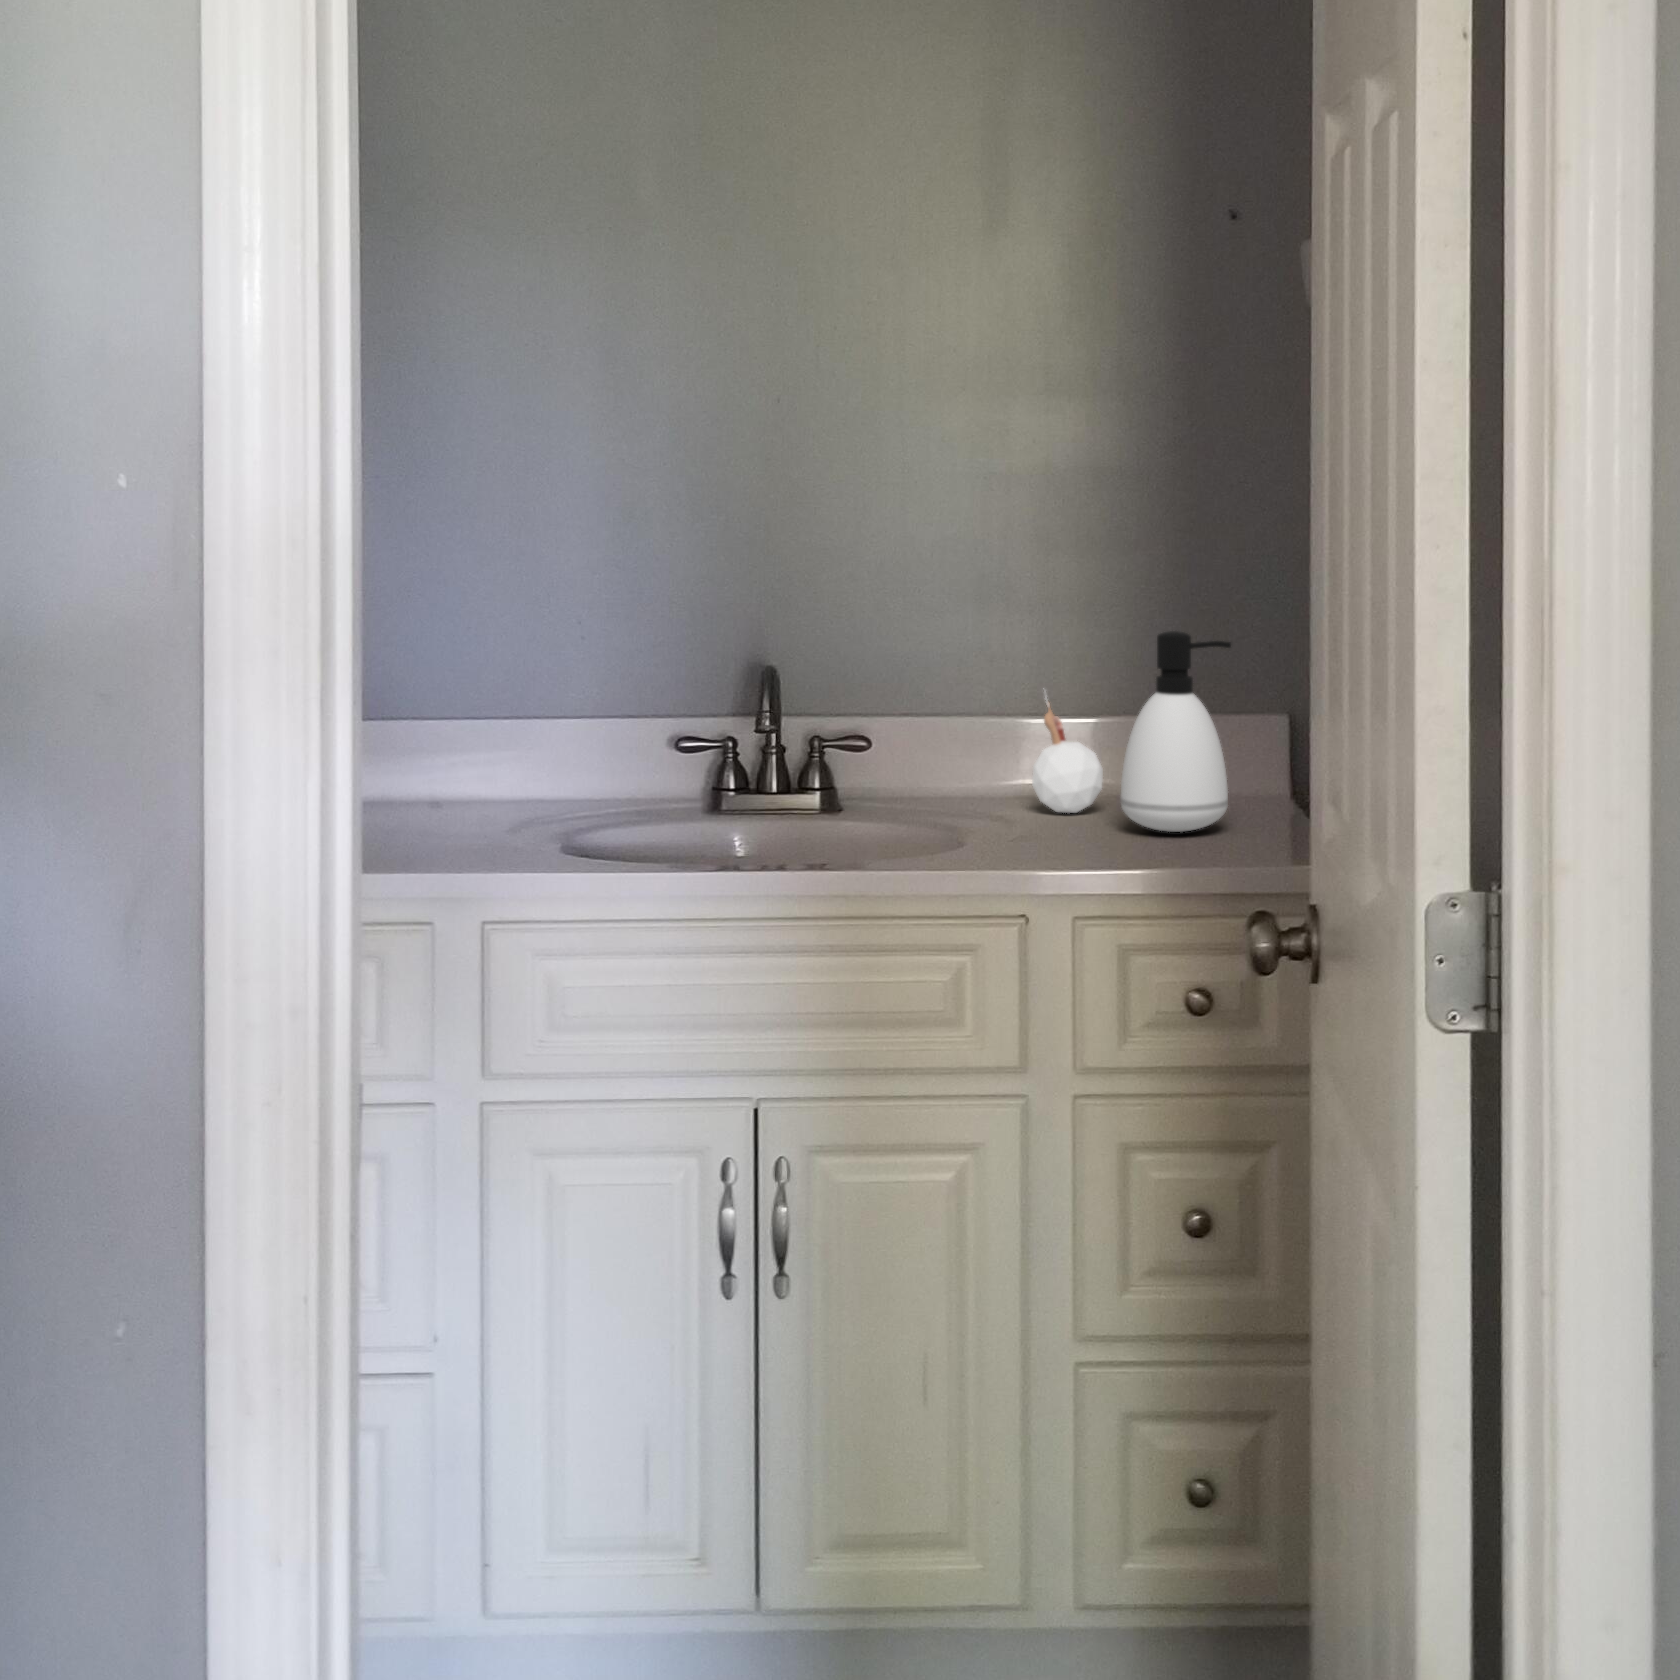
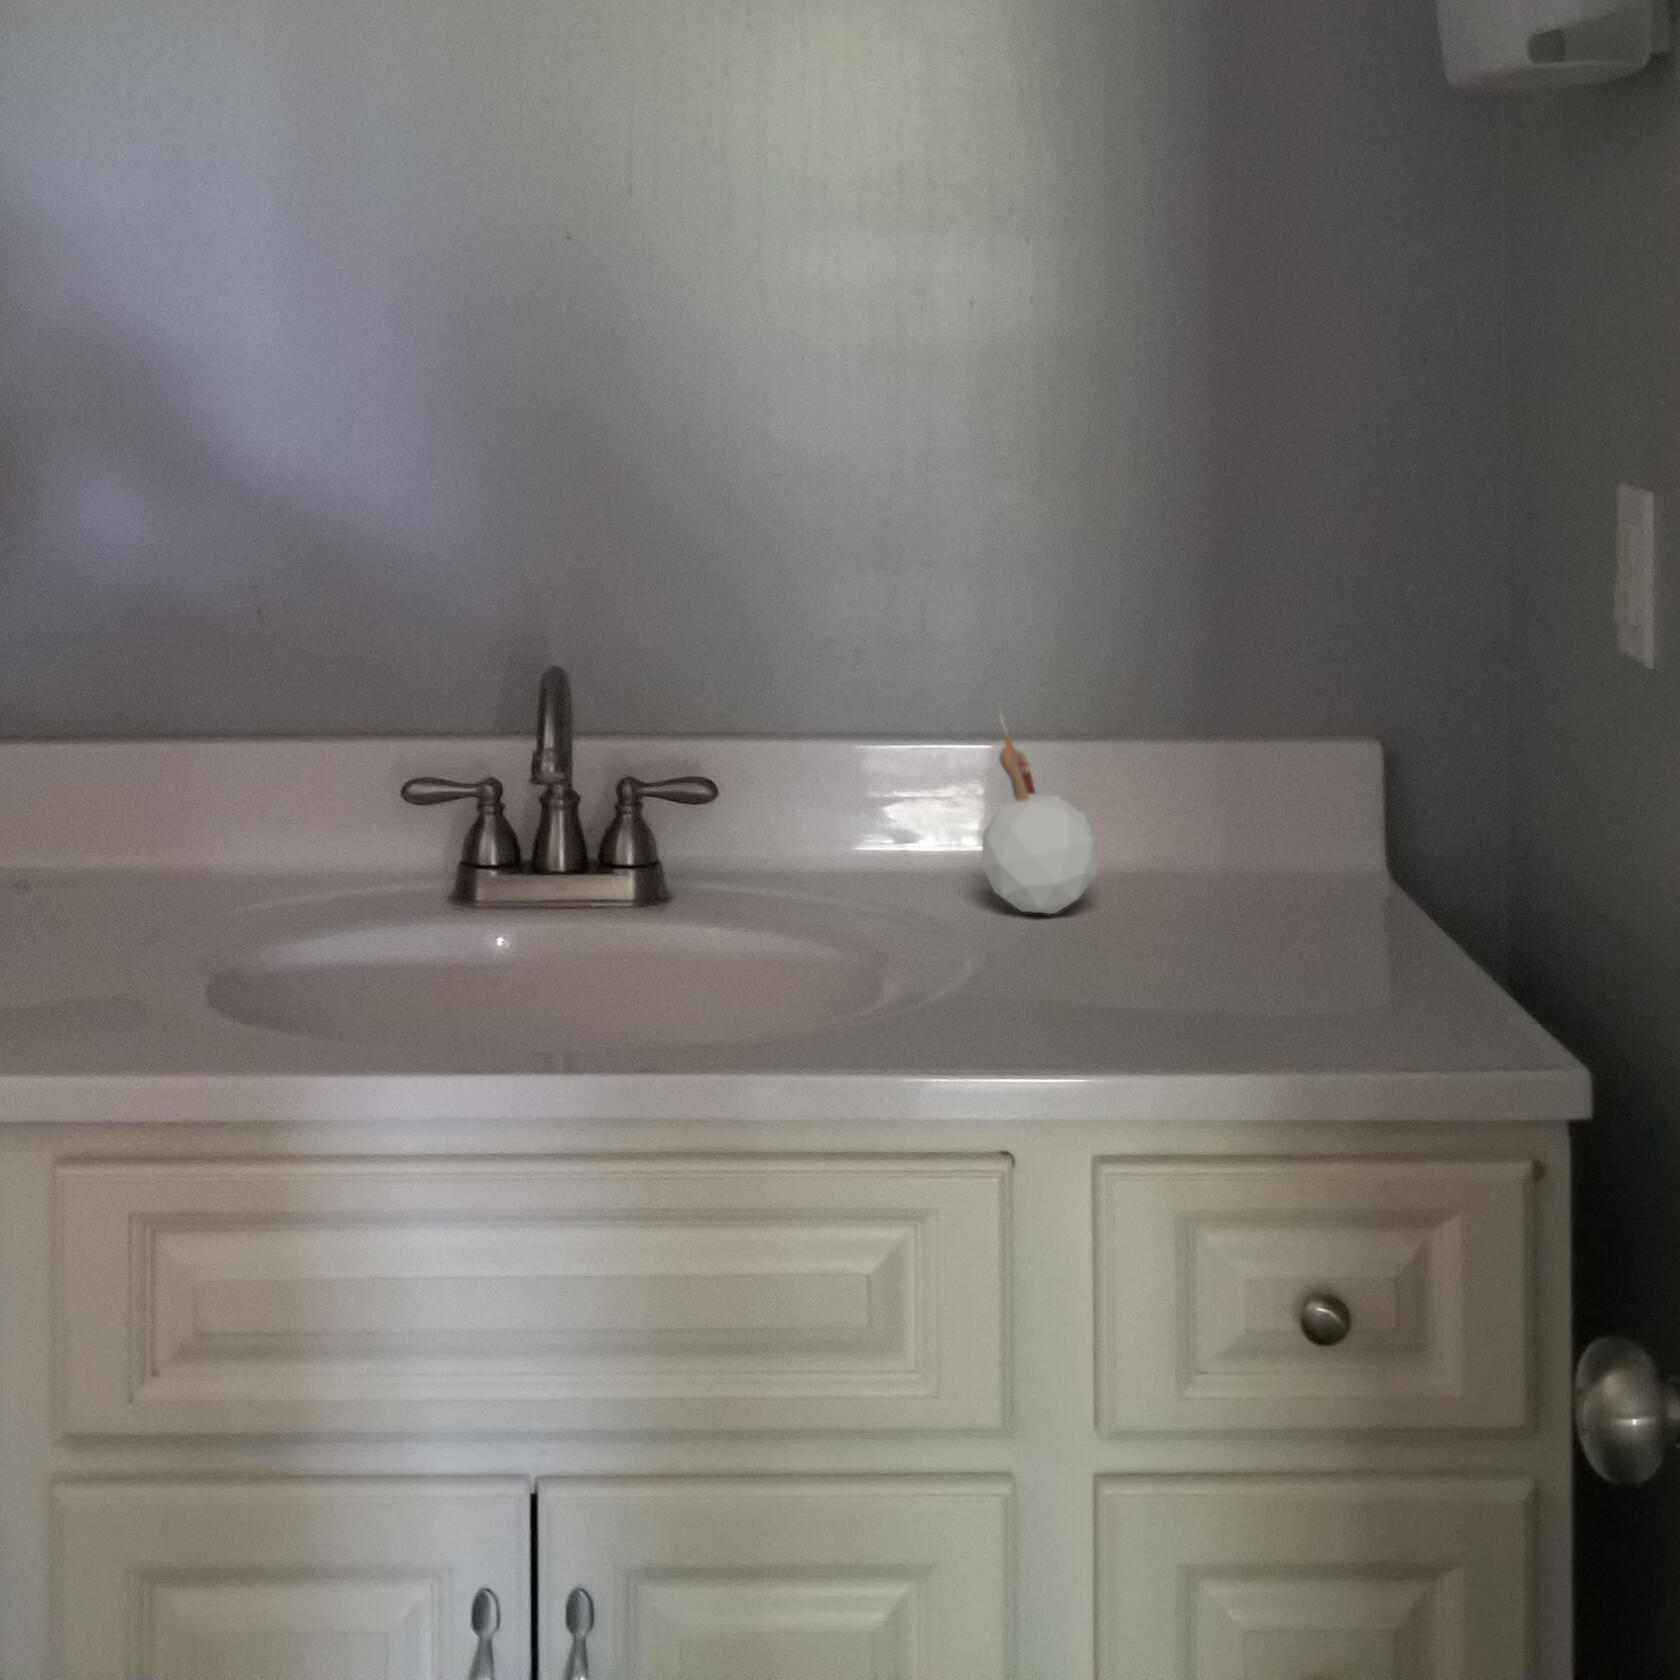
soap dispenser: present [1121,631,1231,832] -> none [1140,631,1329,972]

